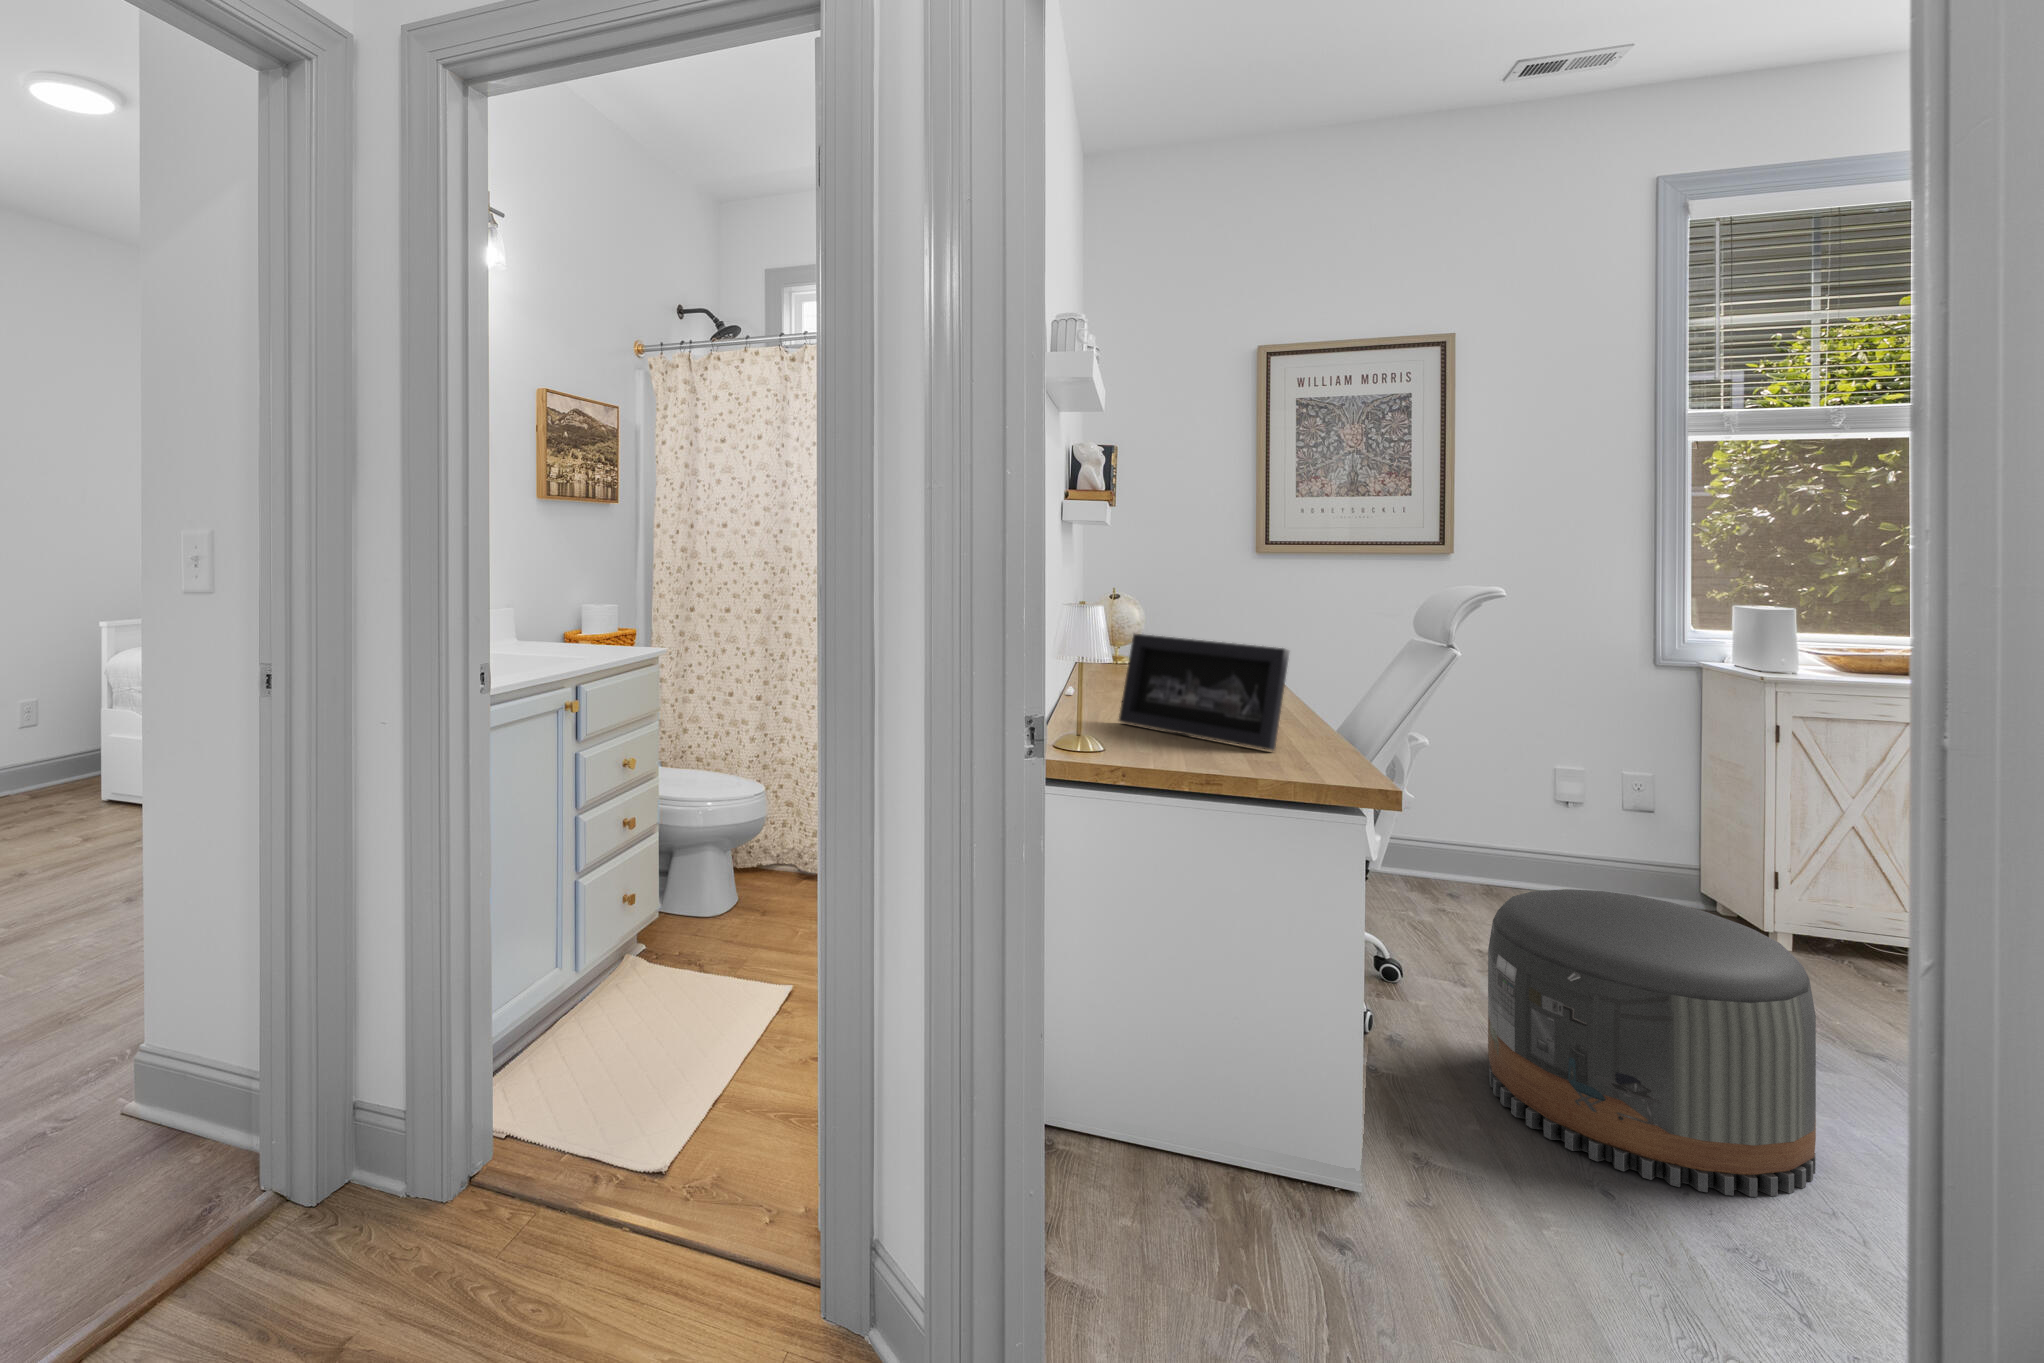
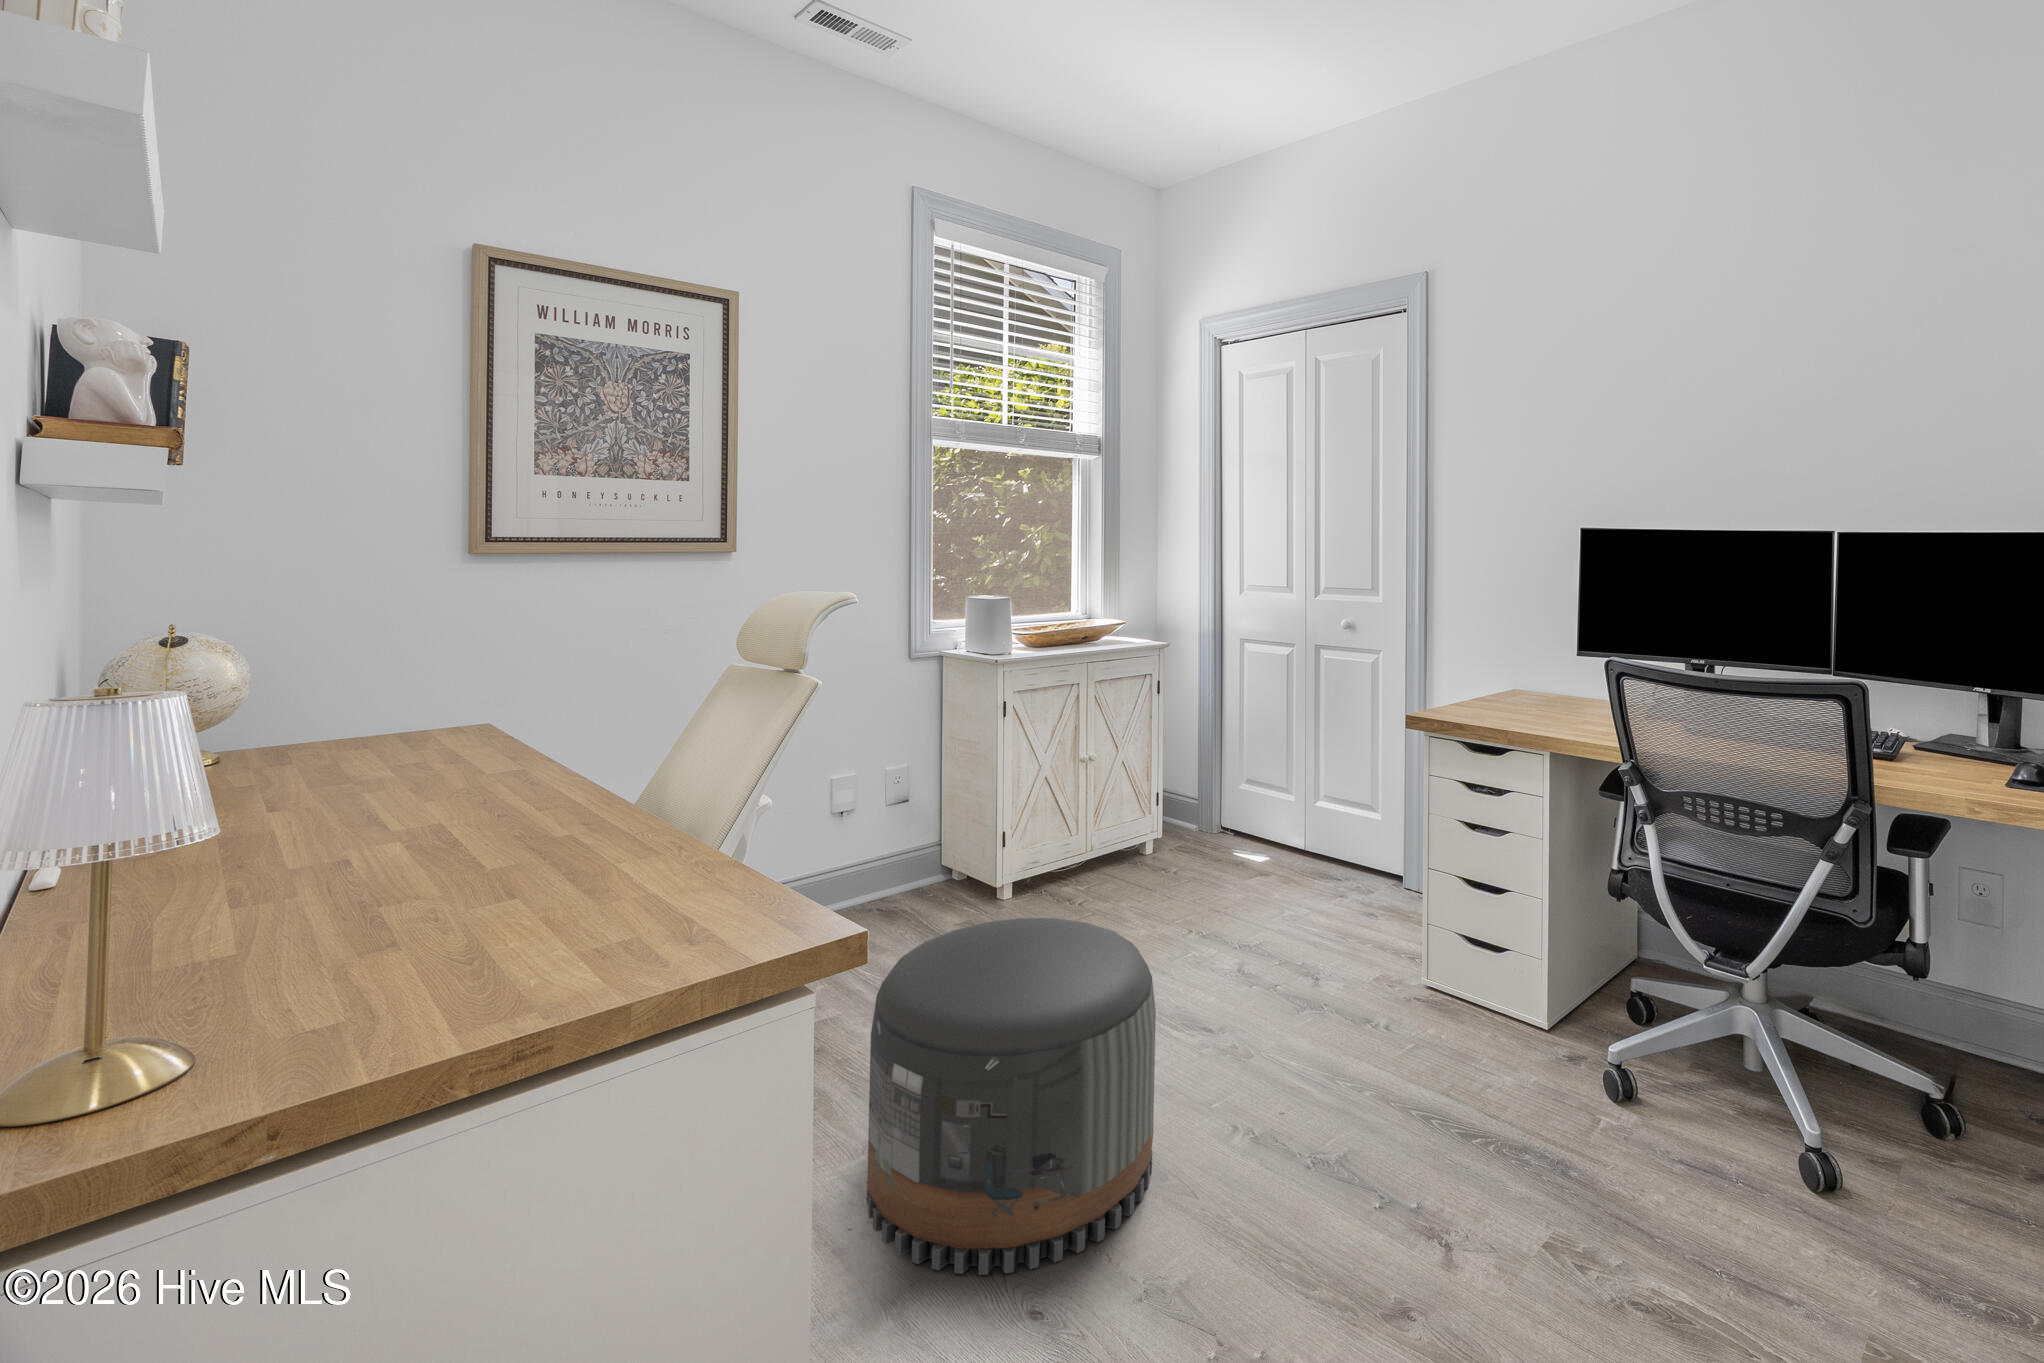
picture frame: present [1119,634,1289,751] -> none [251,725,663,928]

